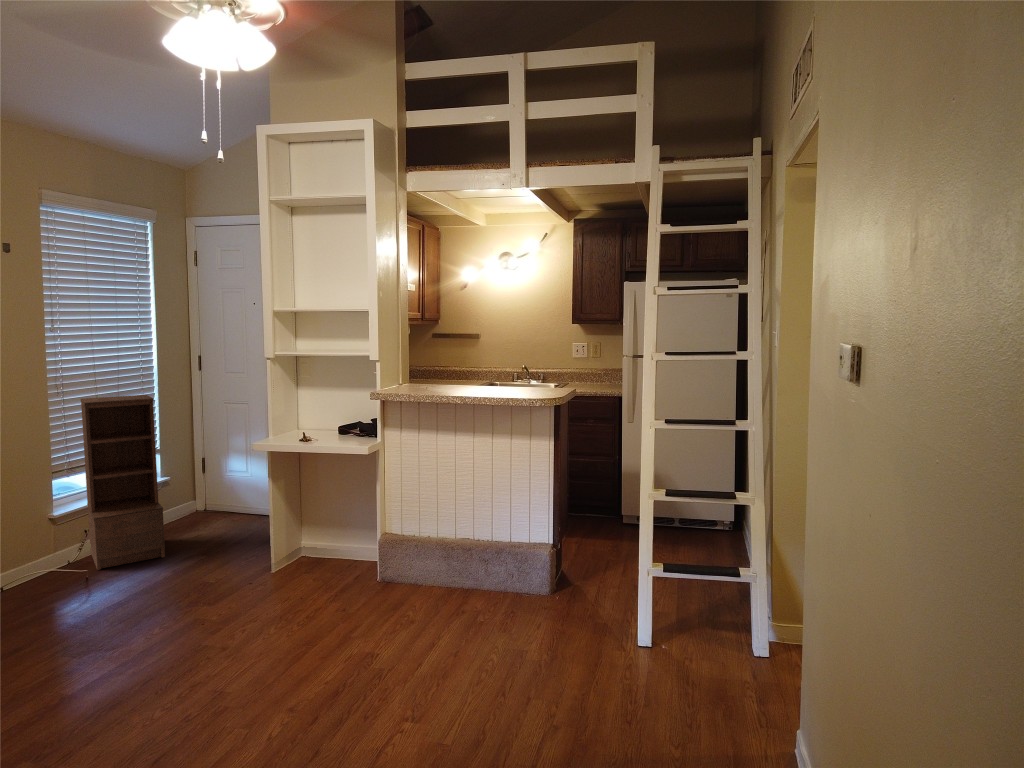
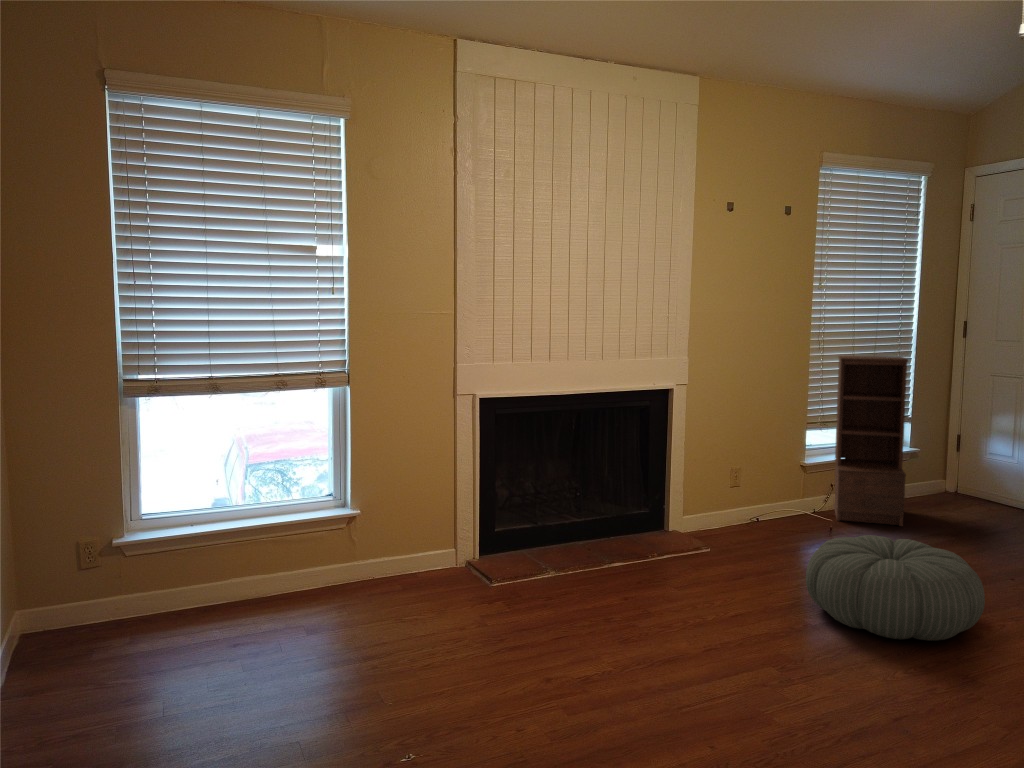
pouf: none [75,581,251,696] -> present [806,535,985,641]

